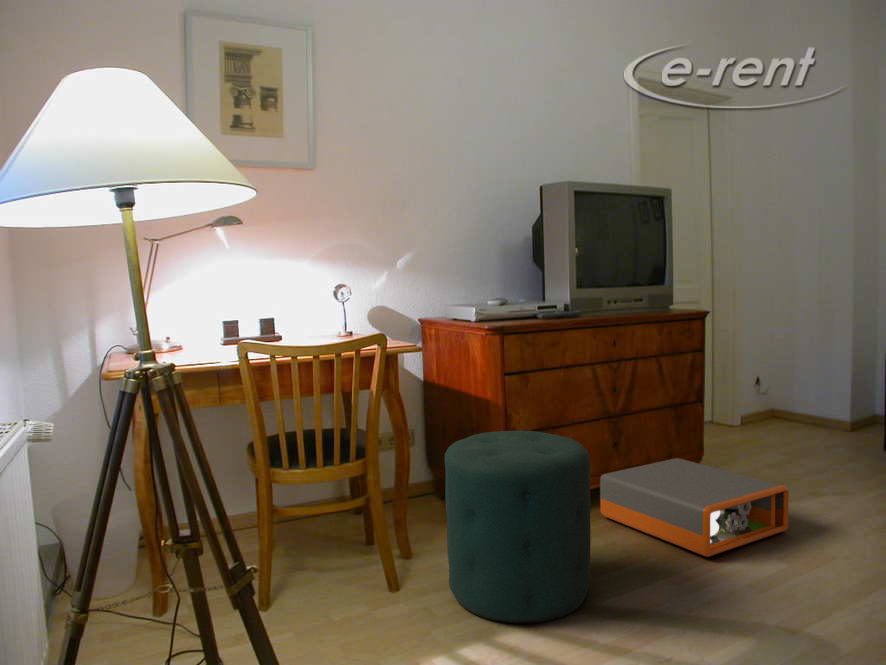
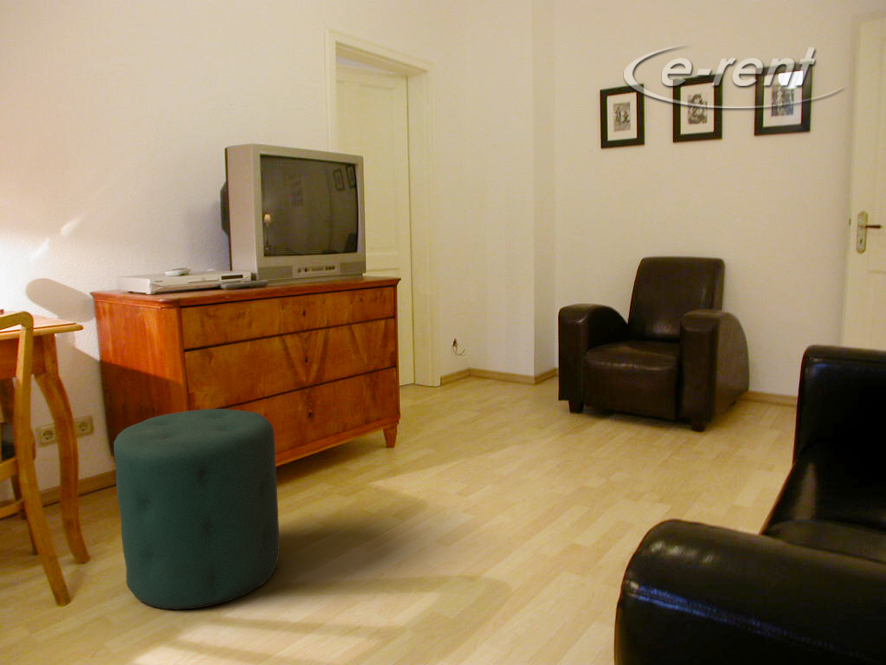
storage box: present [600,458,789,557] -> none [296,423,467,512]

